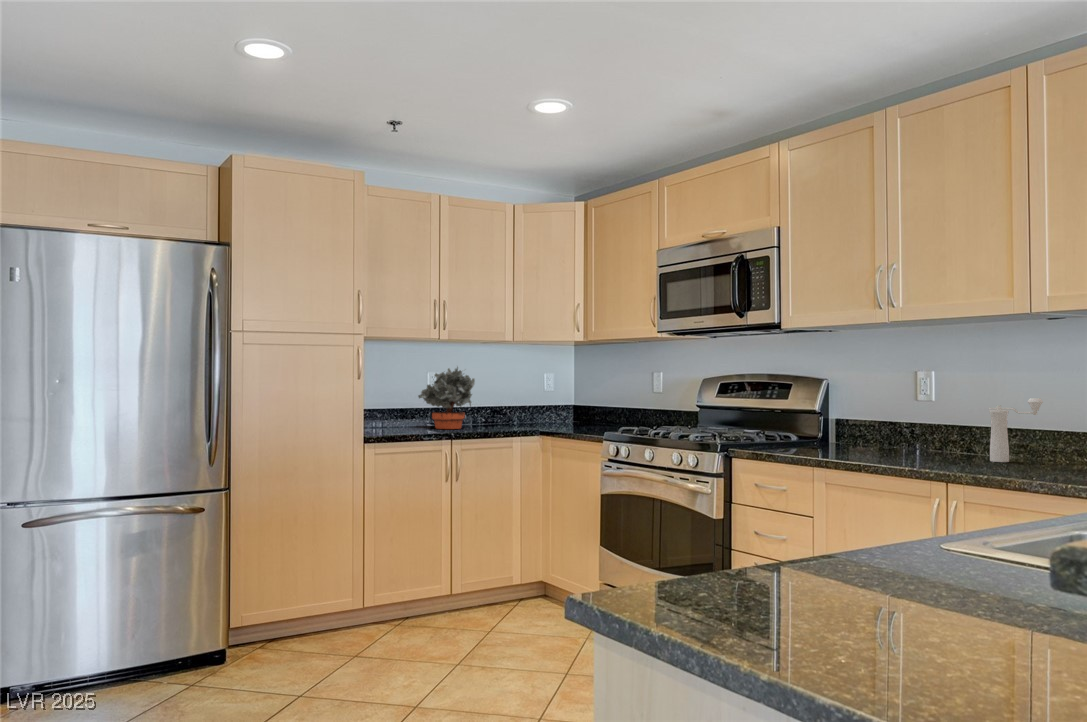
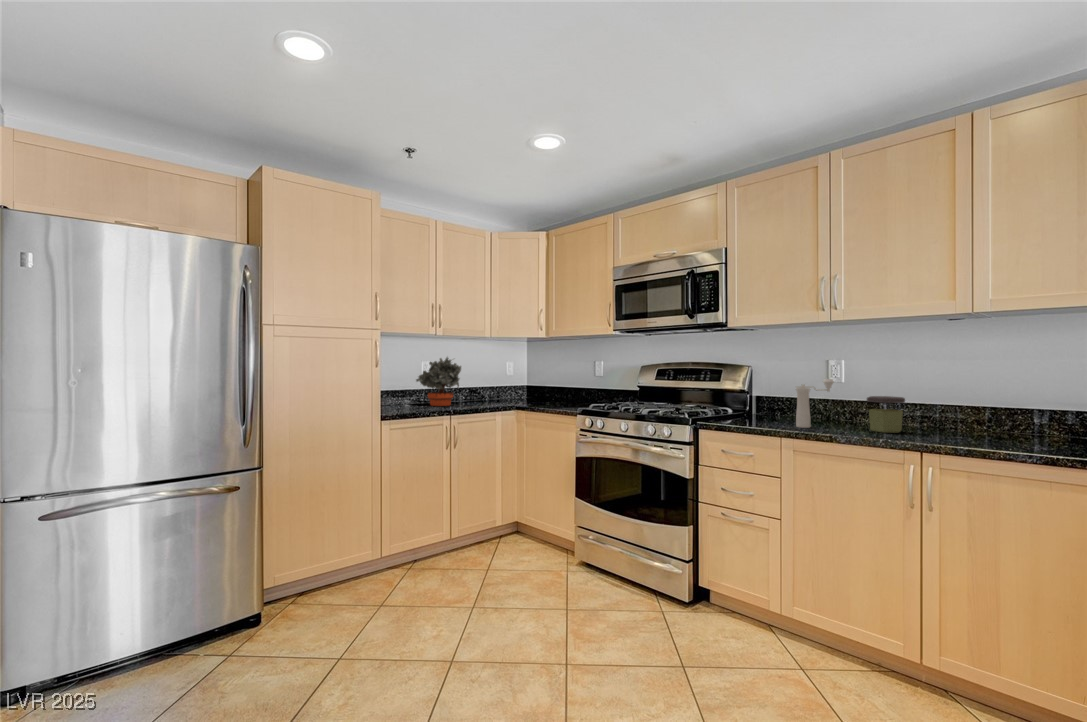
pepper mill: present [989,398,1043,462] -> present [796,379,834,428]
jar: none [925,417,973,463] -> present [867,396,905,433]

